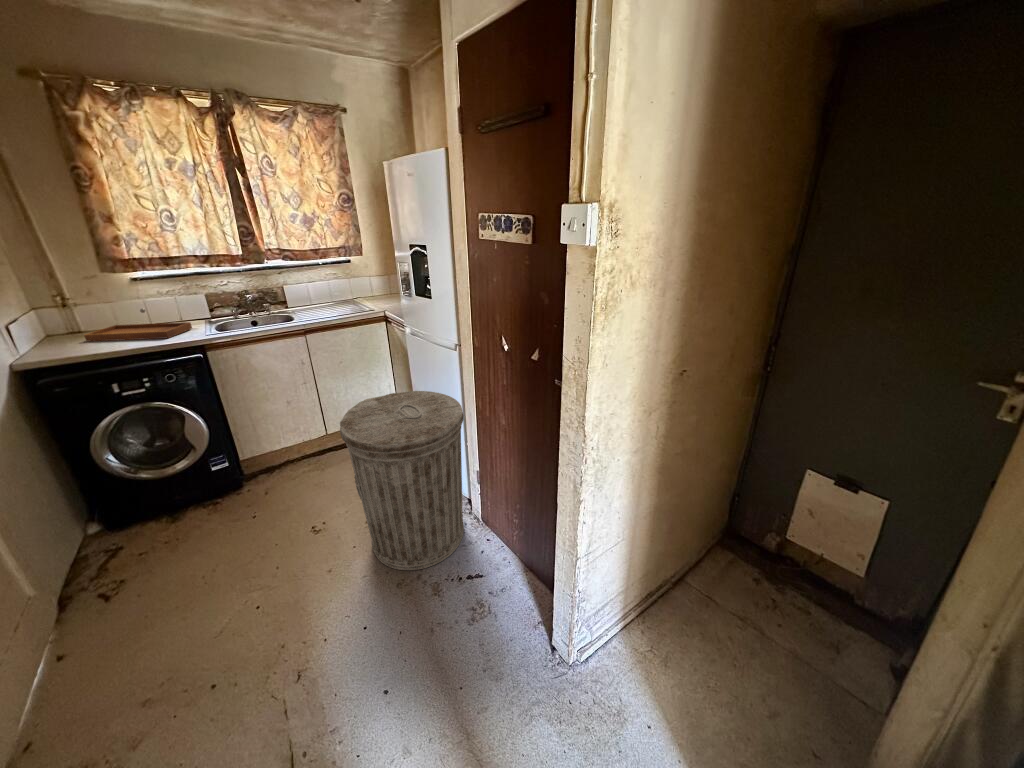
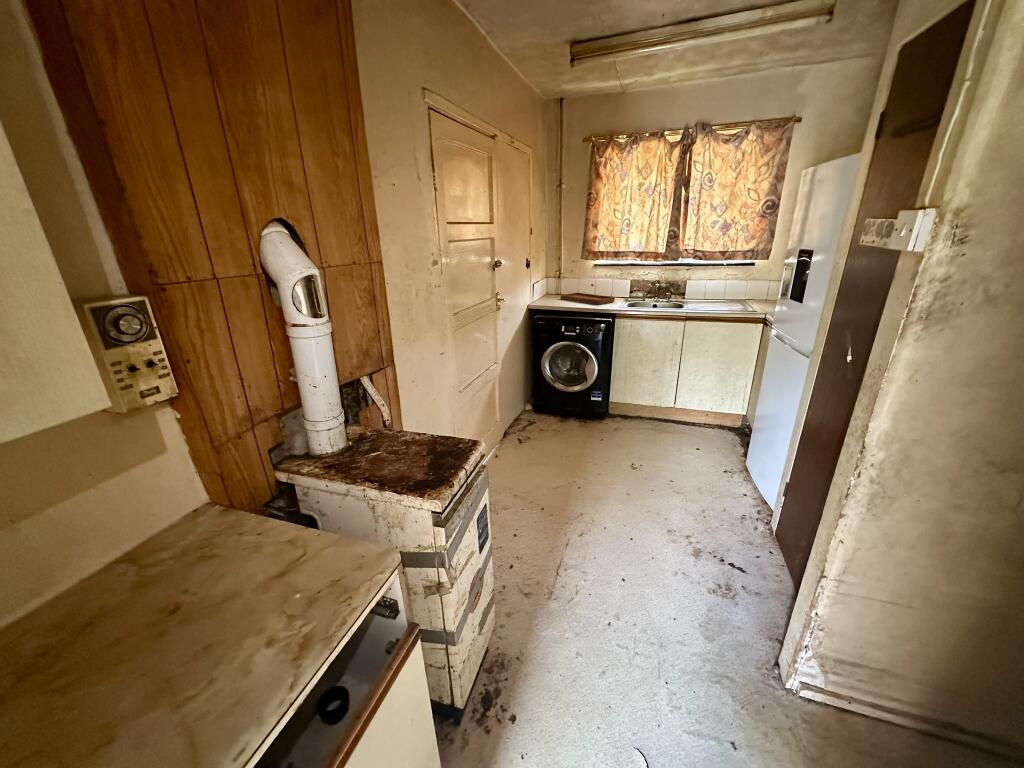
trash can: present [340,391,464,570] -> none [665,378,790,540]

